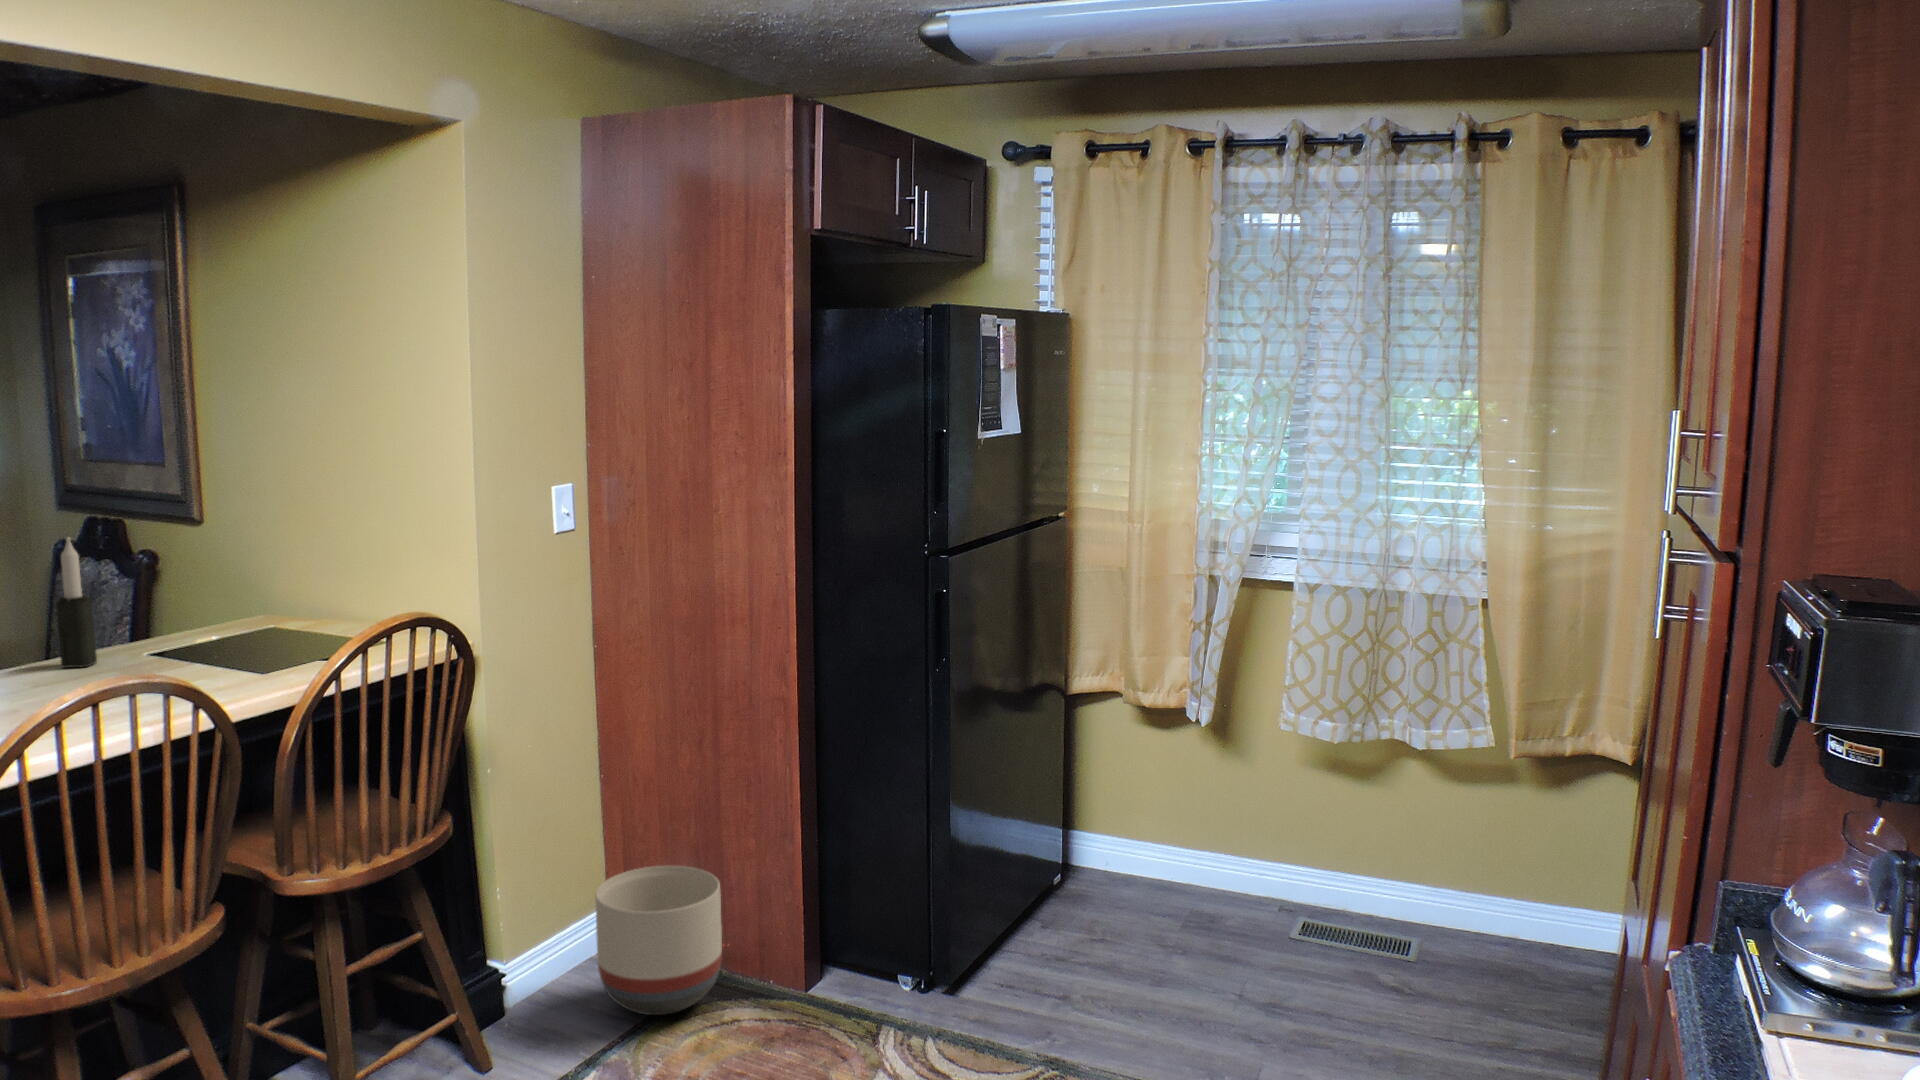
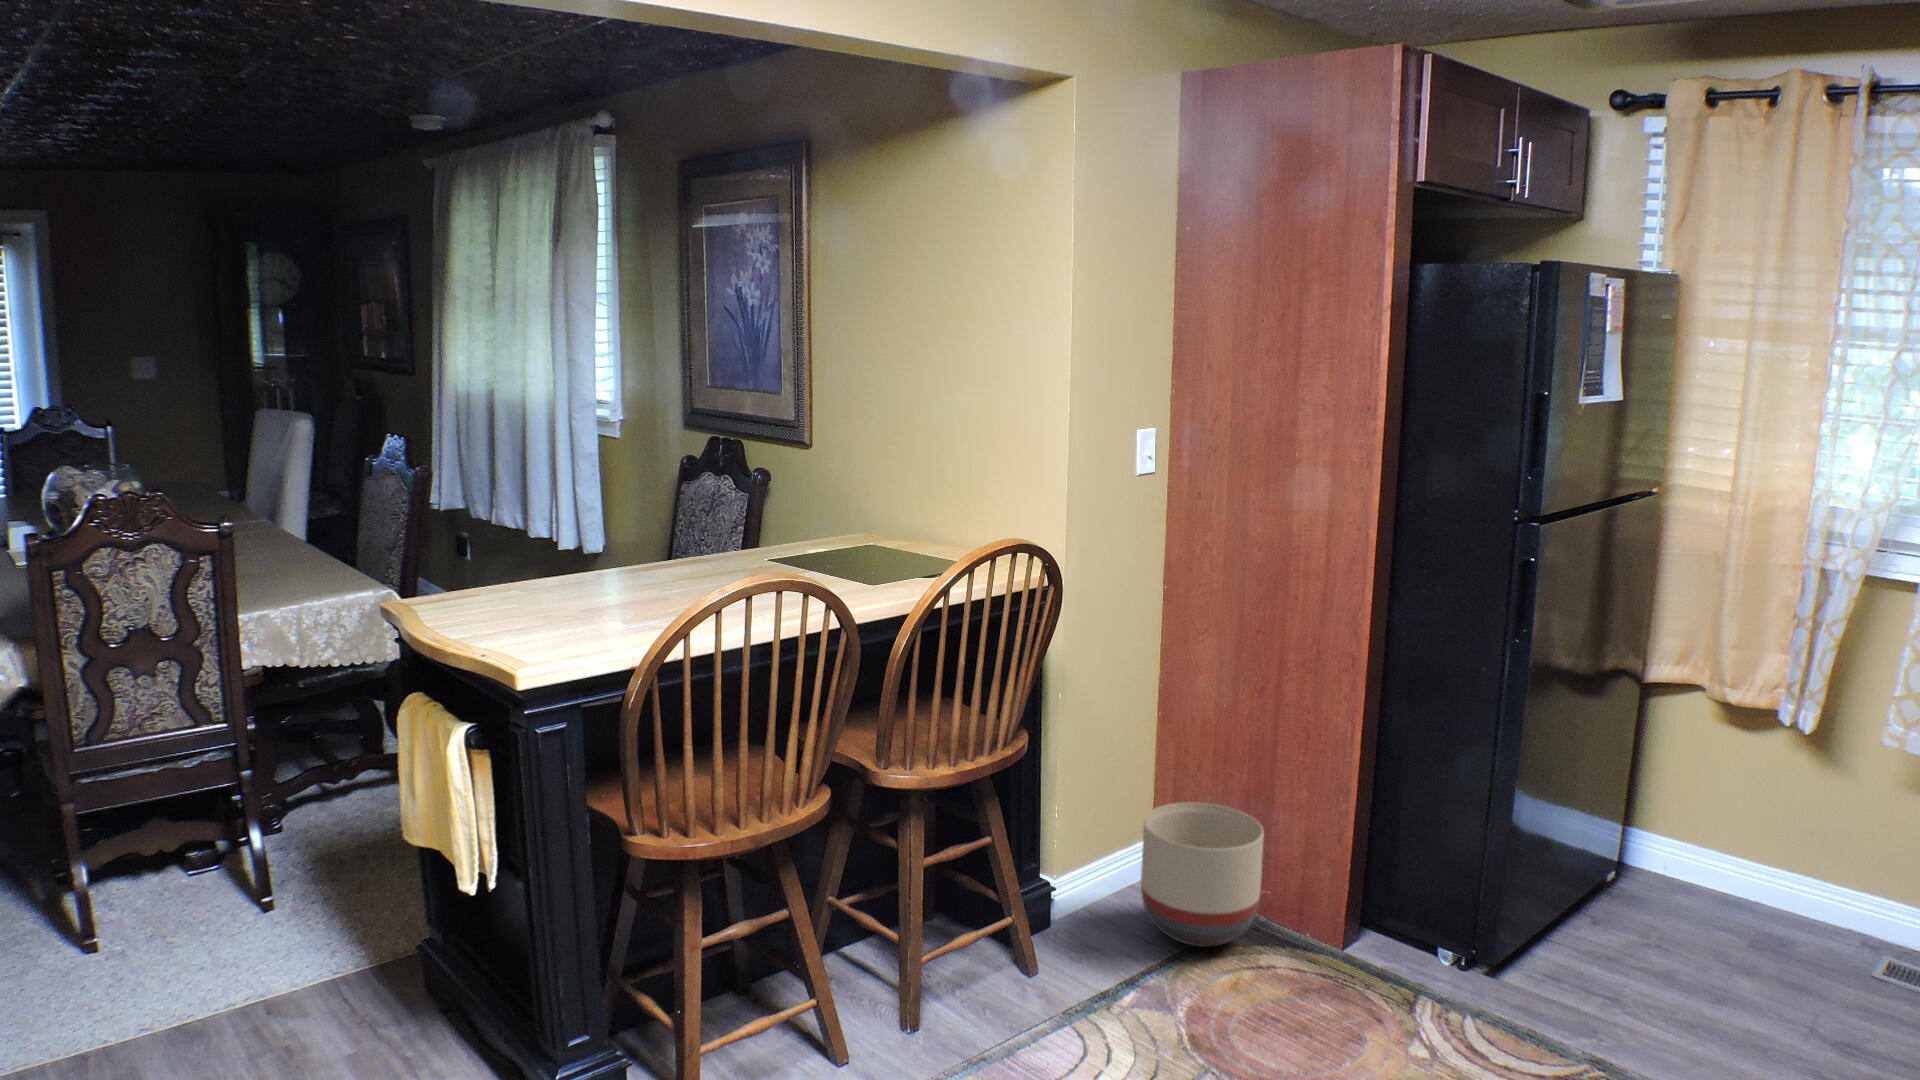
candle: present [55,537,97,668] -> none [718,455,745,567]

